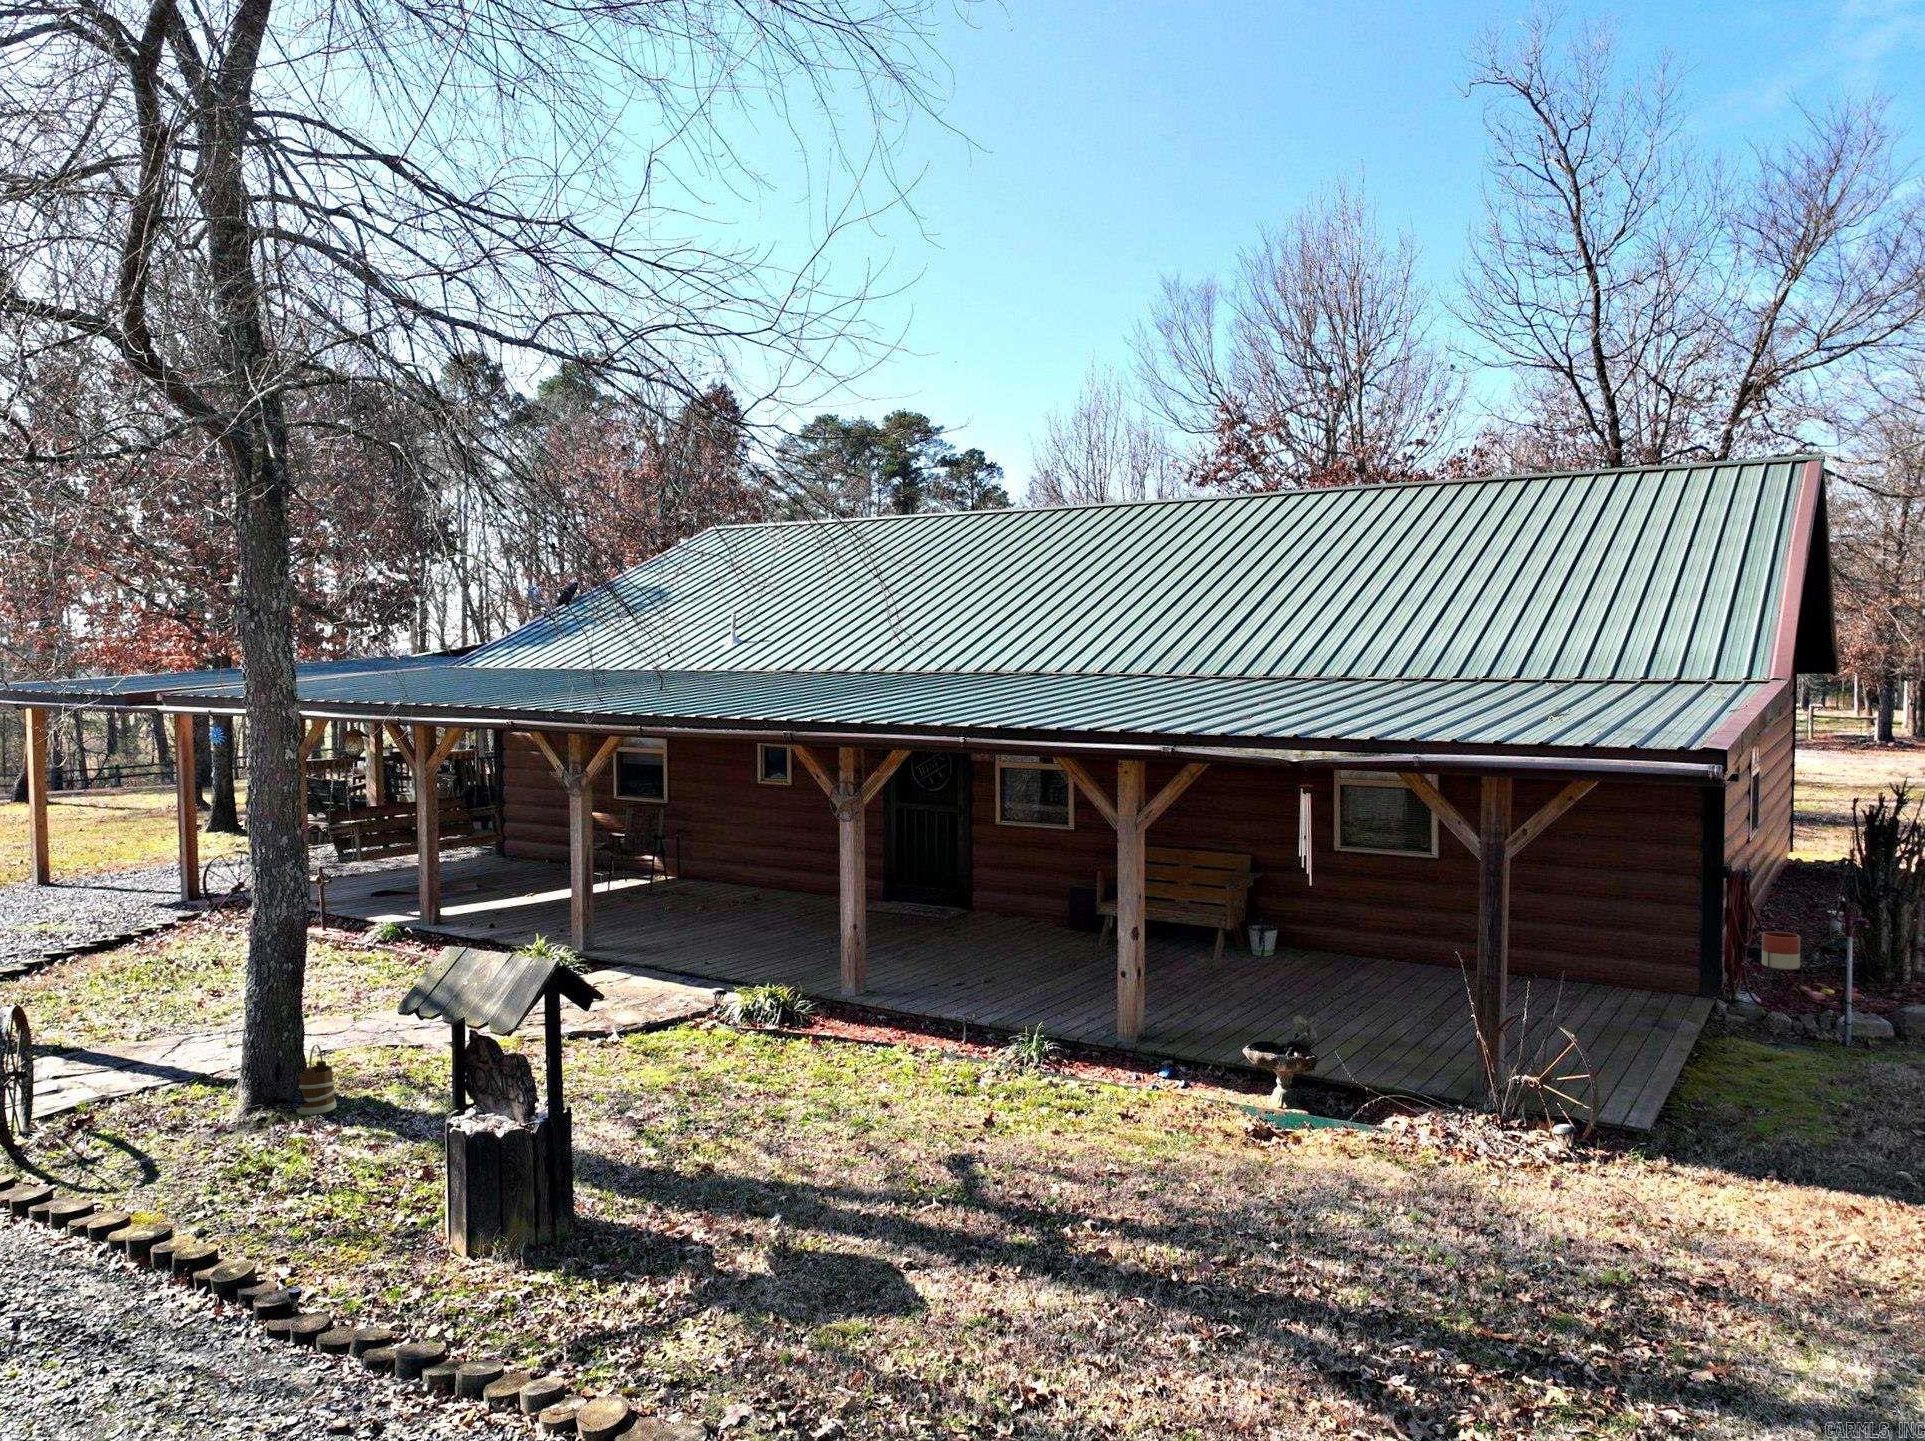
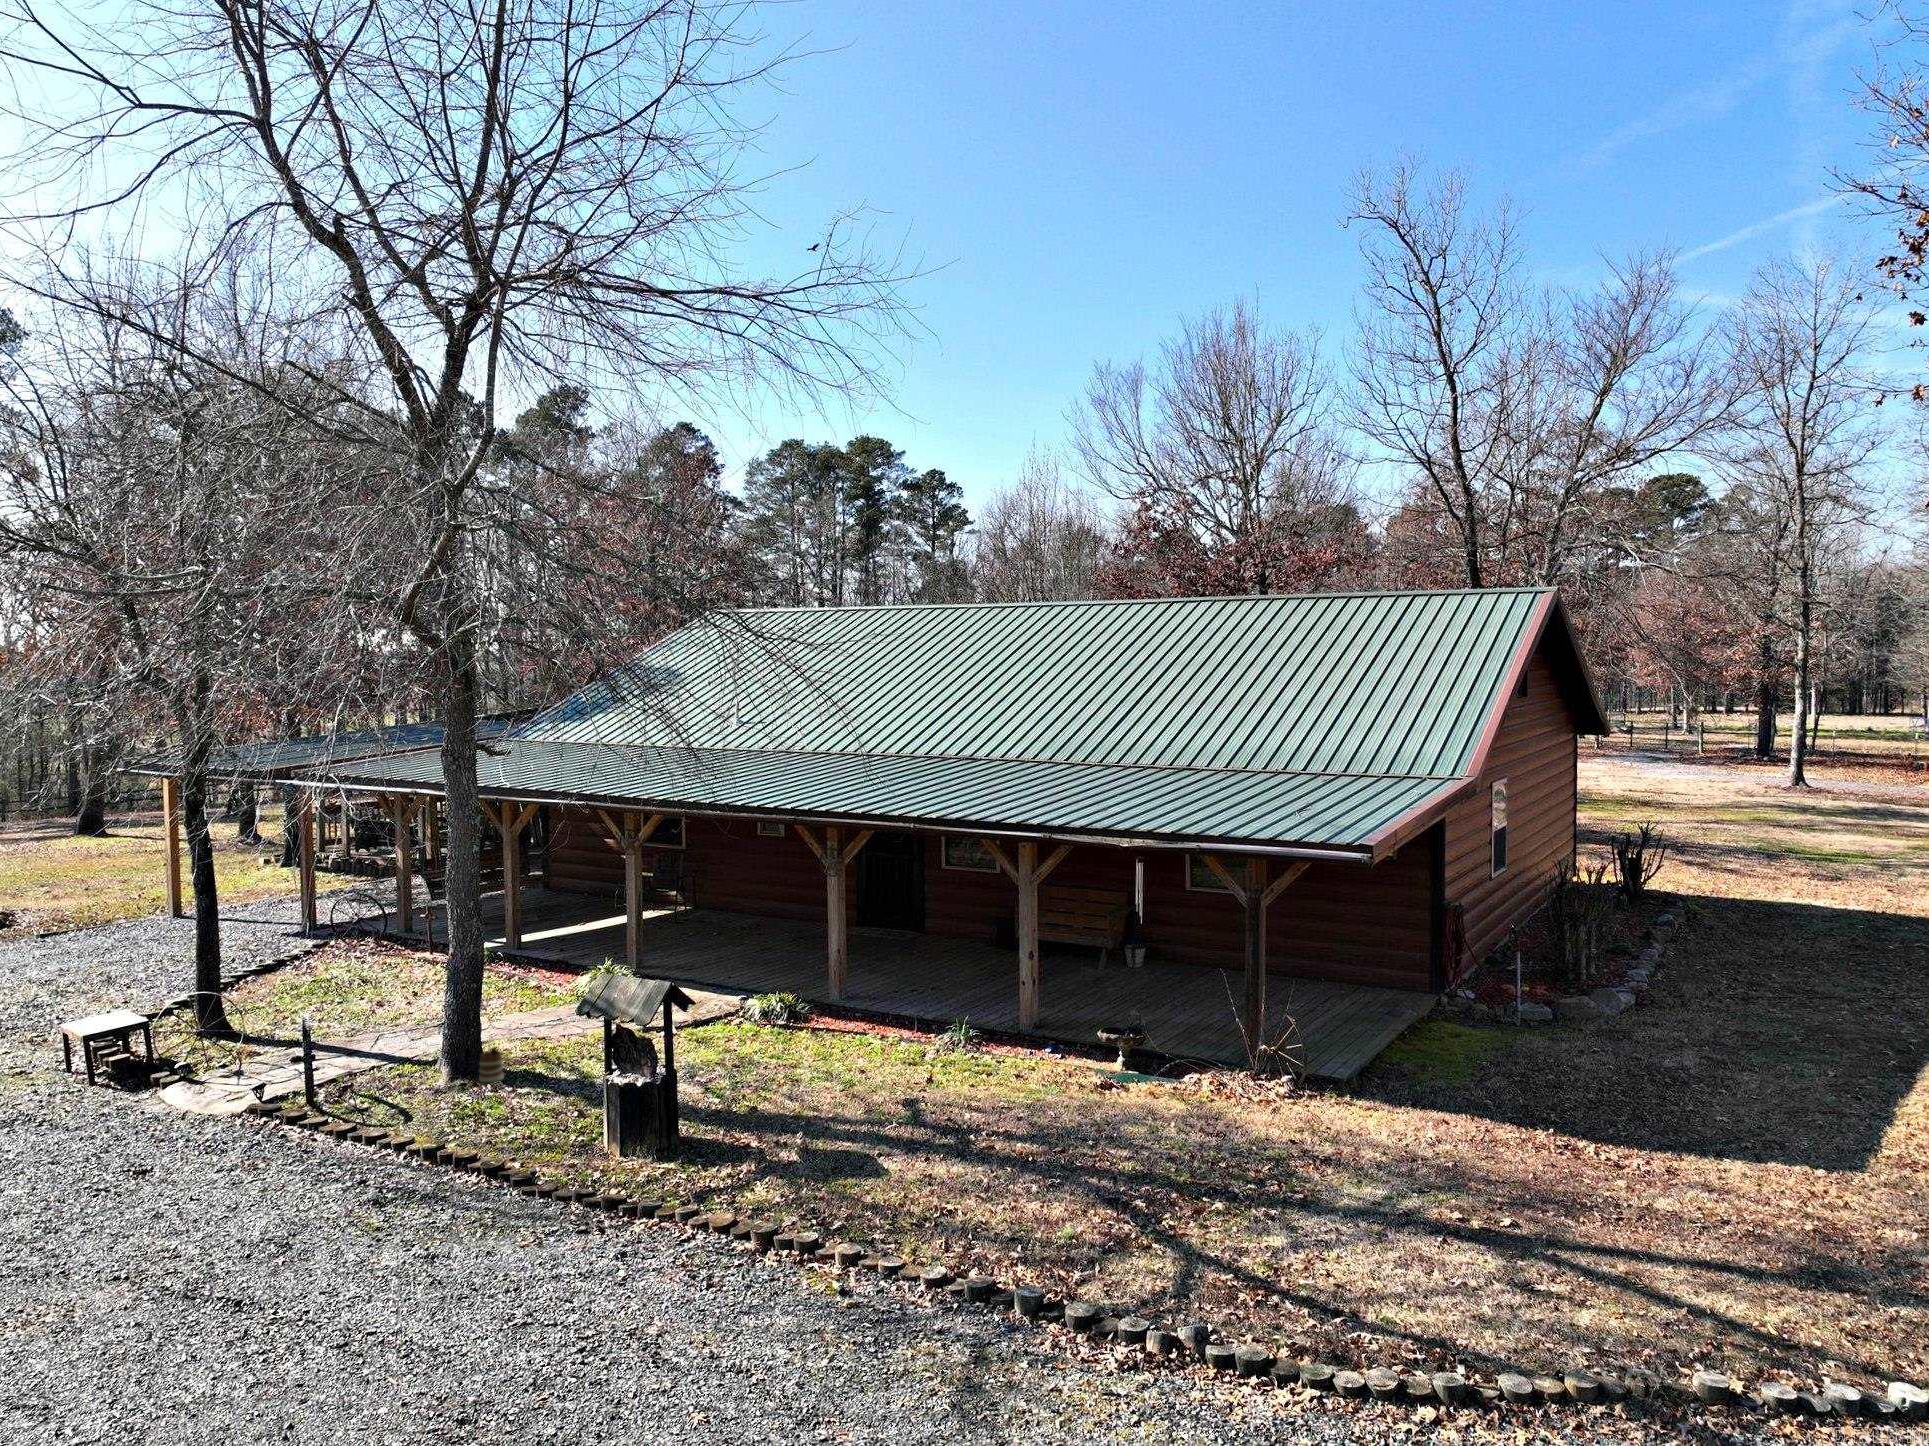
planter: present [1762,932,1803,986] -> none [1466,950,1492,988]

